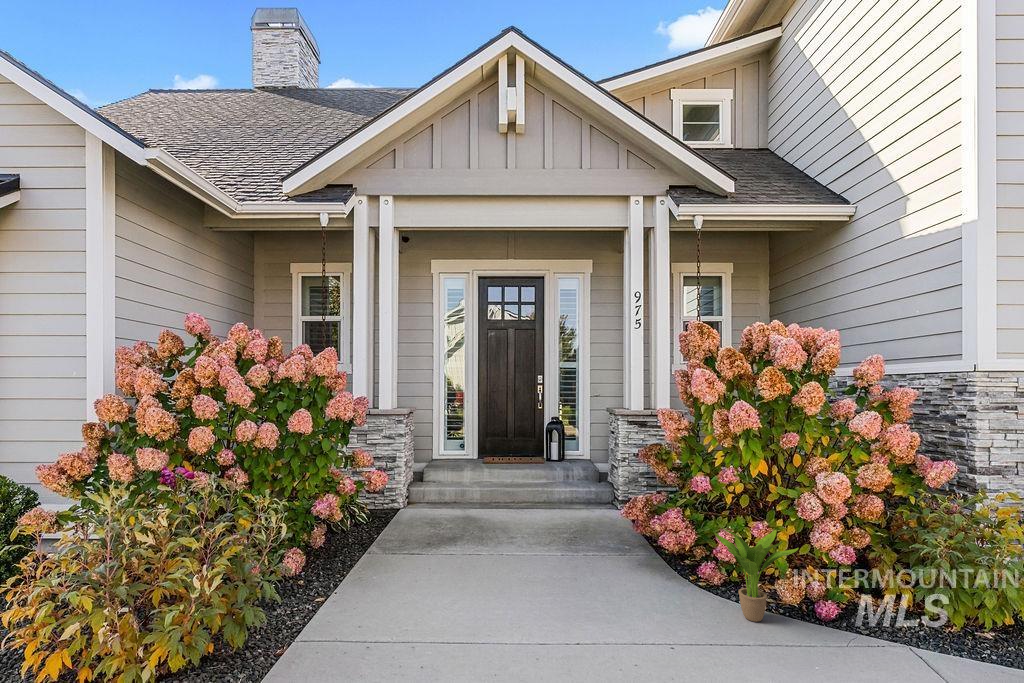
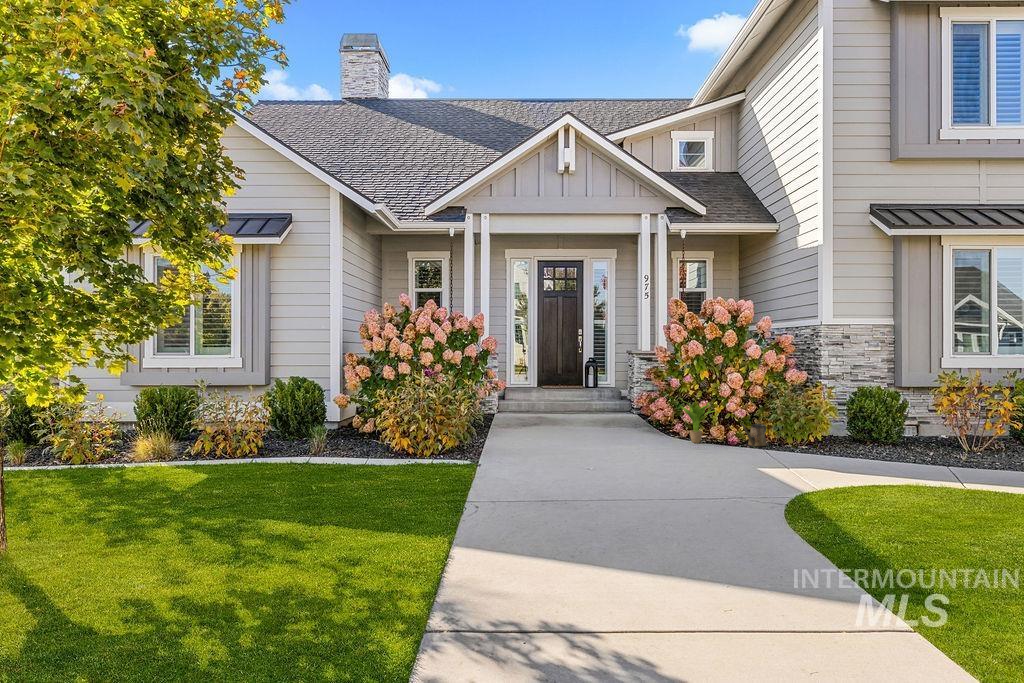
watering can: none [862,583,916,641] -> present [741,424,767,446]

